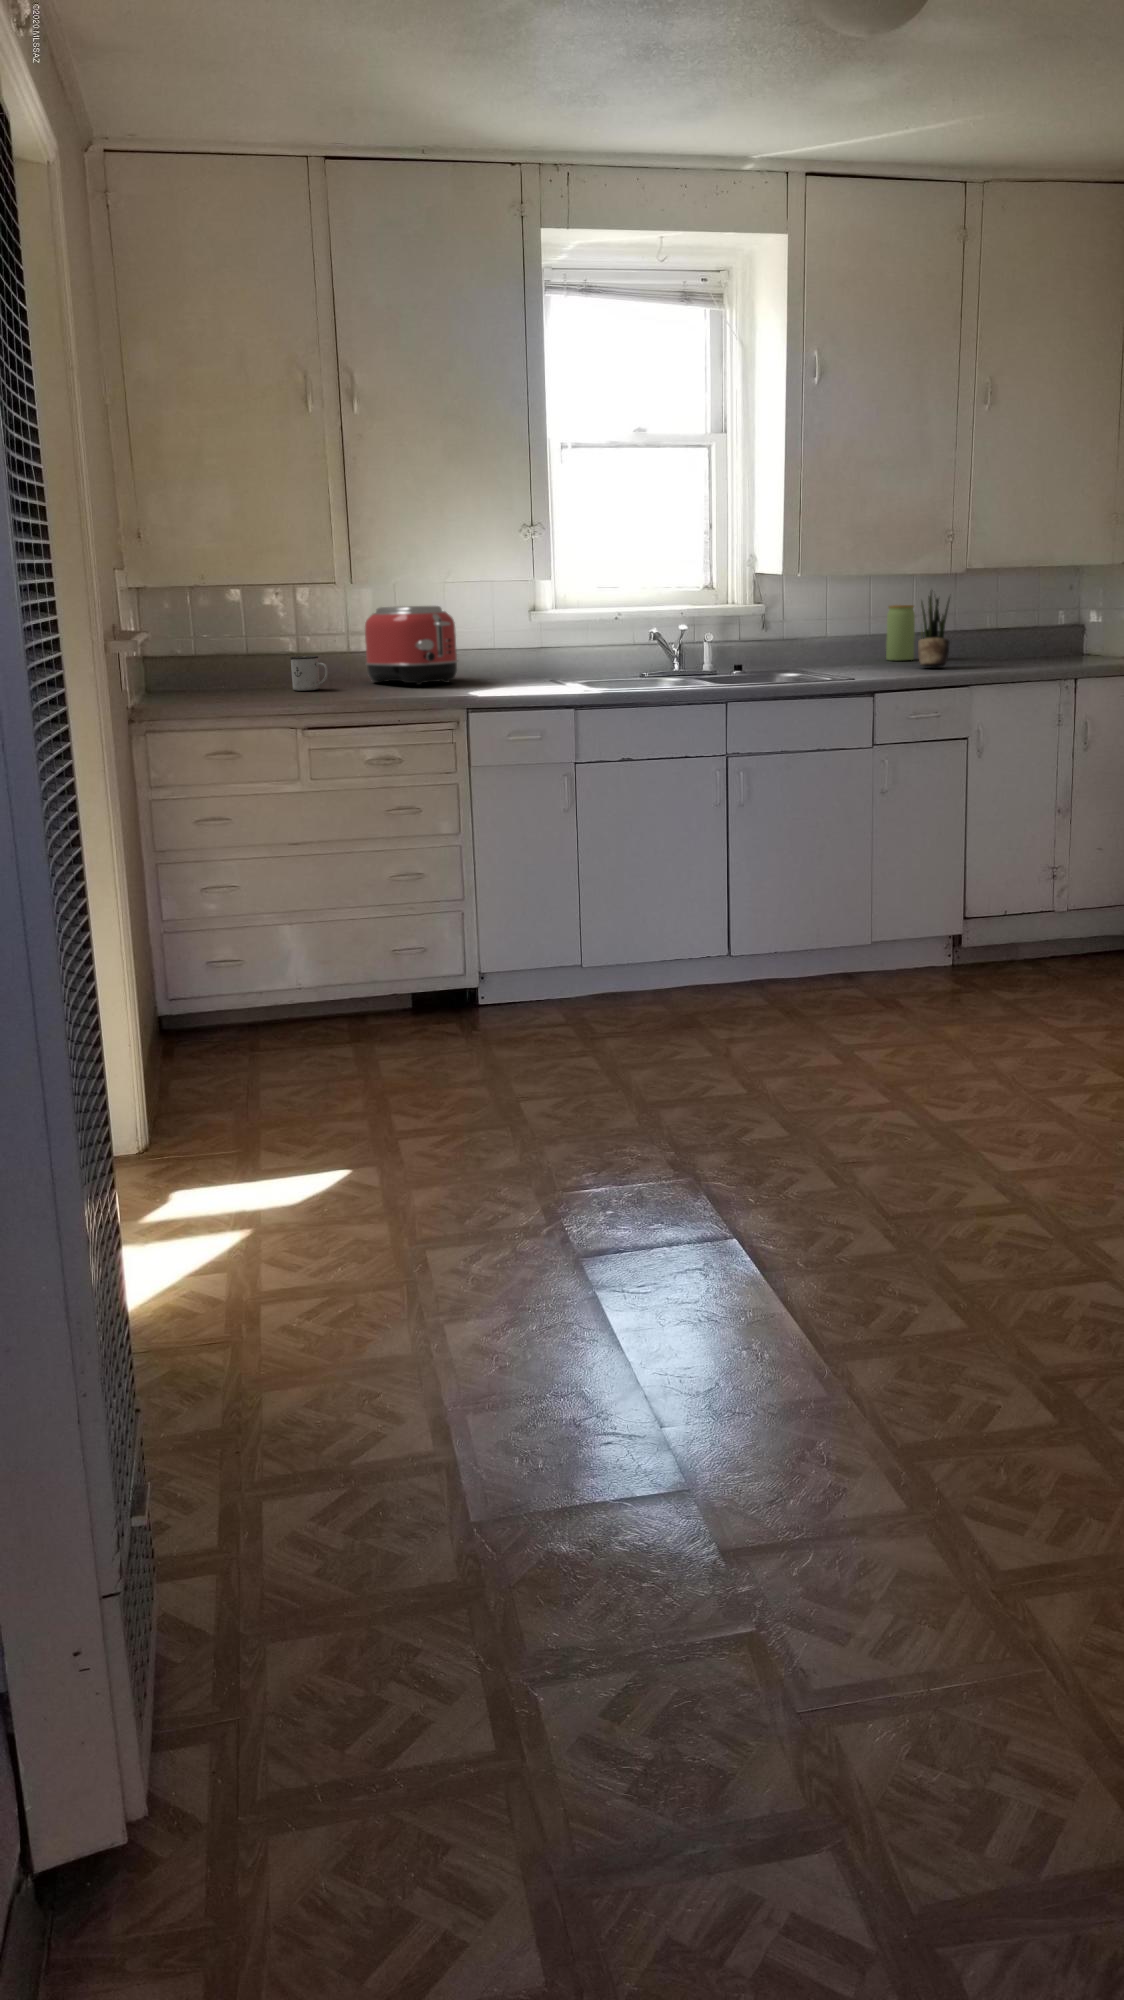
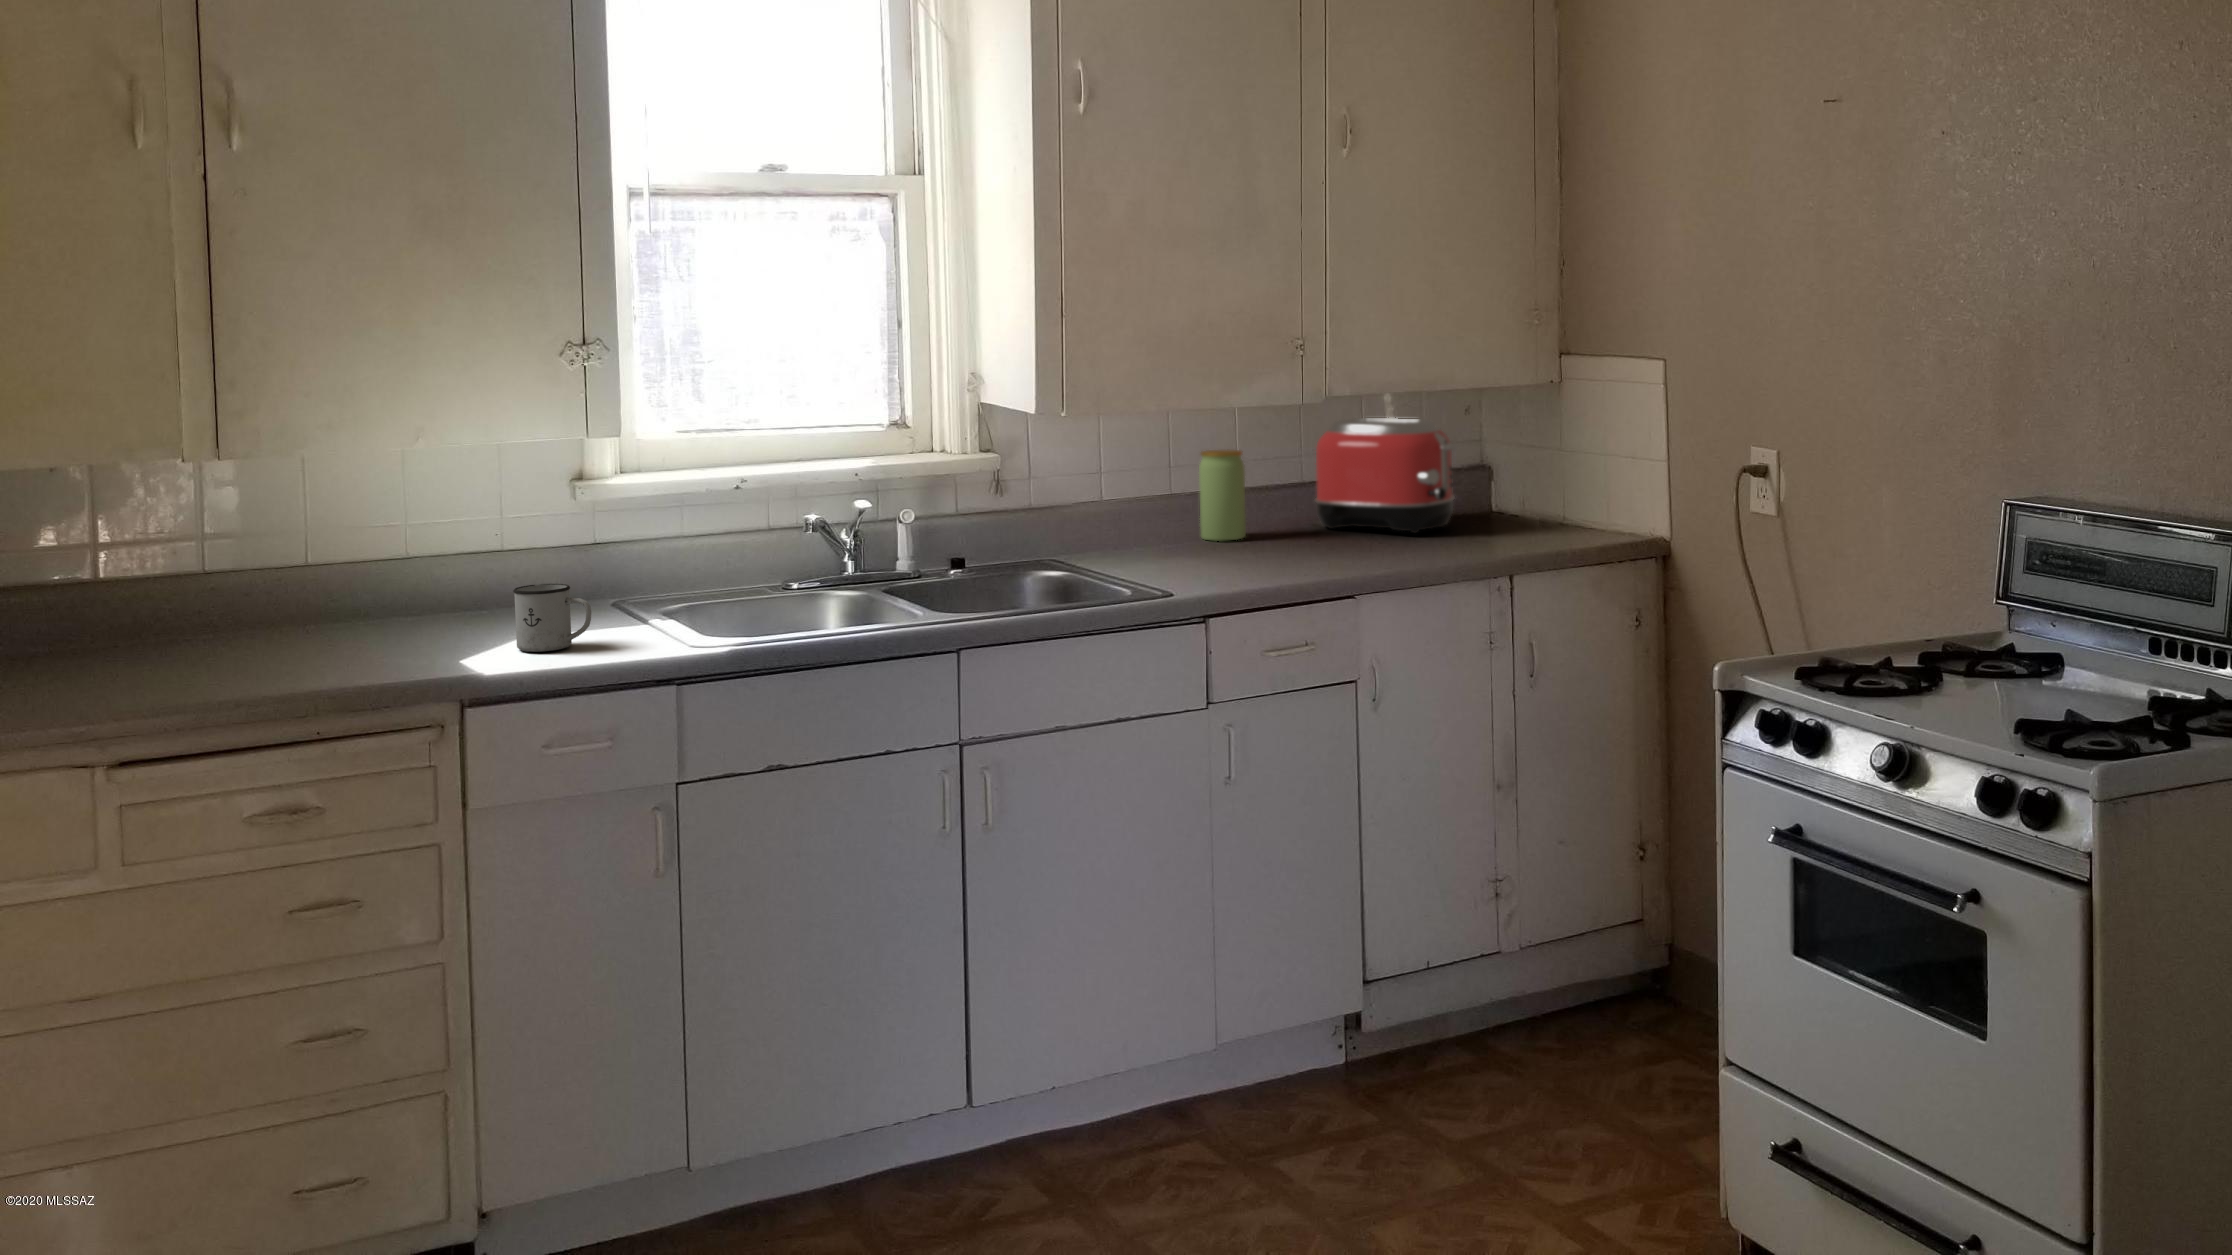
potted plant: present [918,592,950,667] -> none [1259,433,1309,557]
toaster: present [365,606,458,685] -> present [1315,418,1459,533]
mug: present [290,656,328,691] -> present [513,584,591,652]

